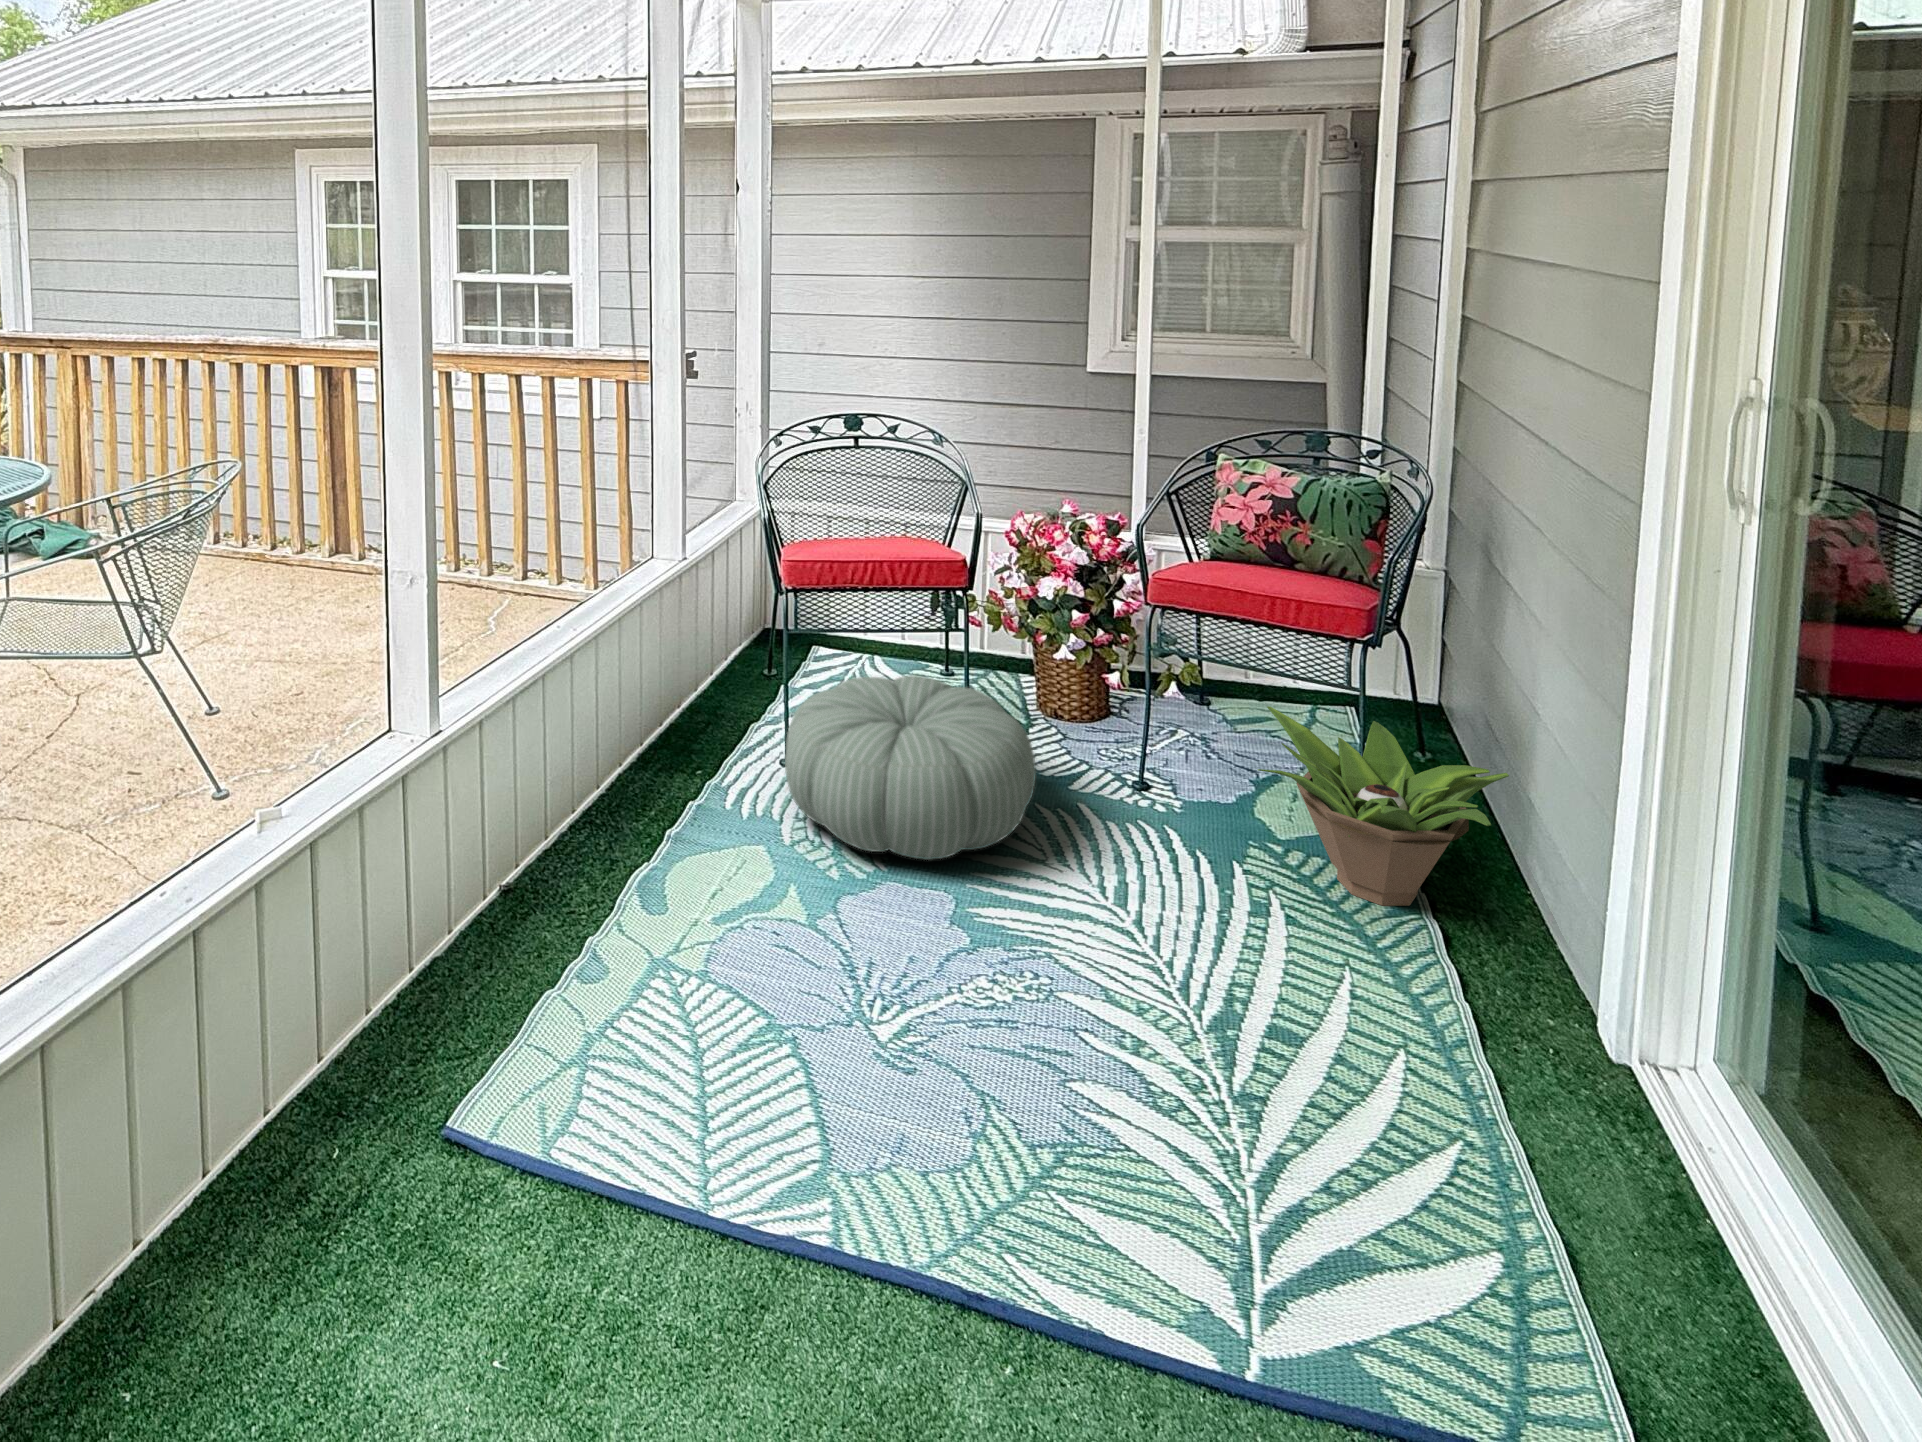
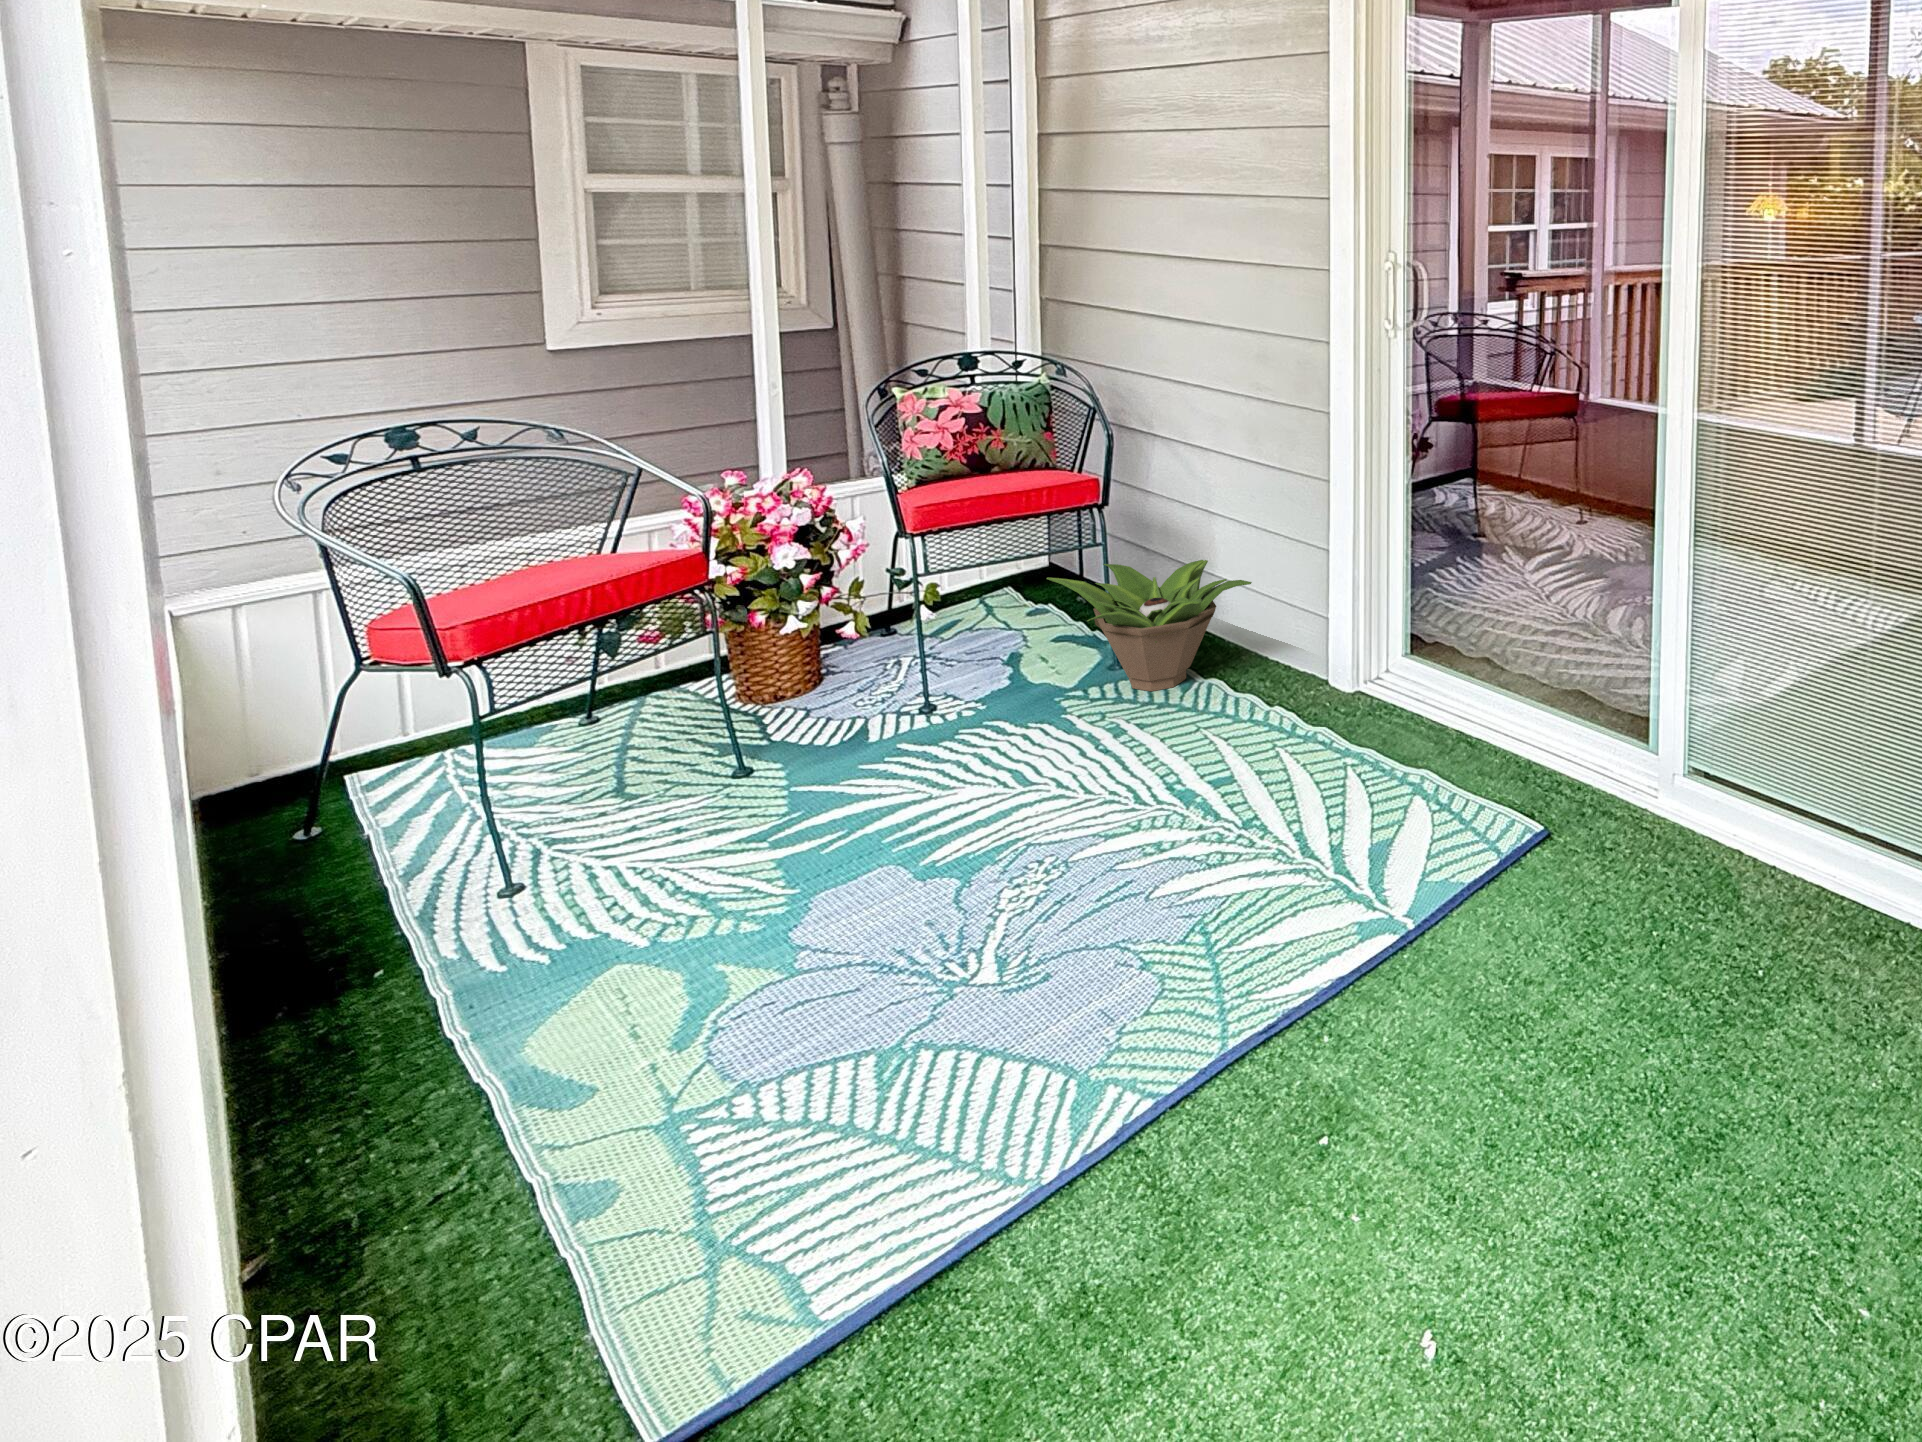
pouf: present [785,675,1036,860] -> none [546,680,903,908]

